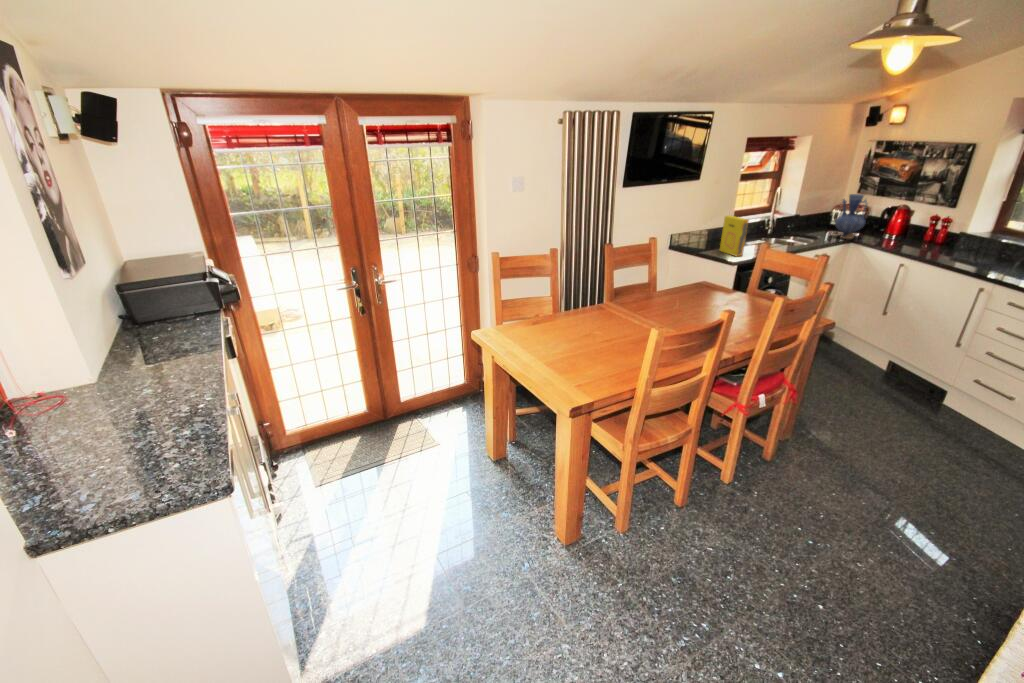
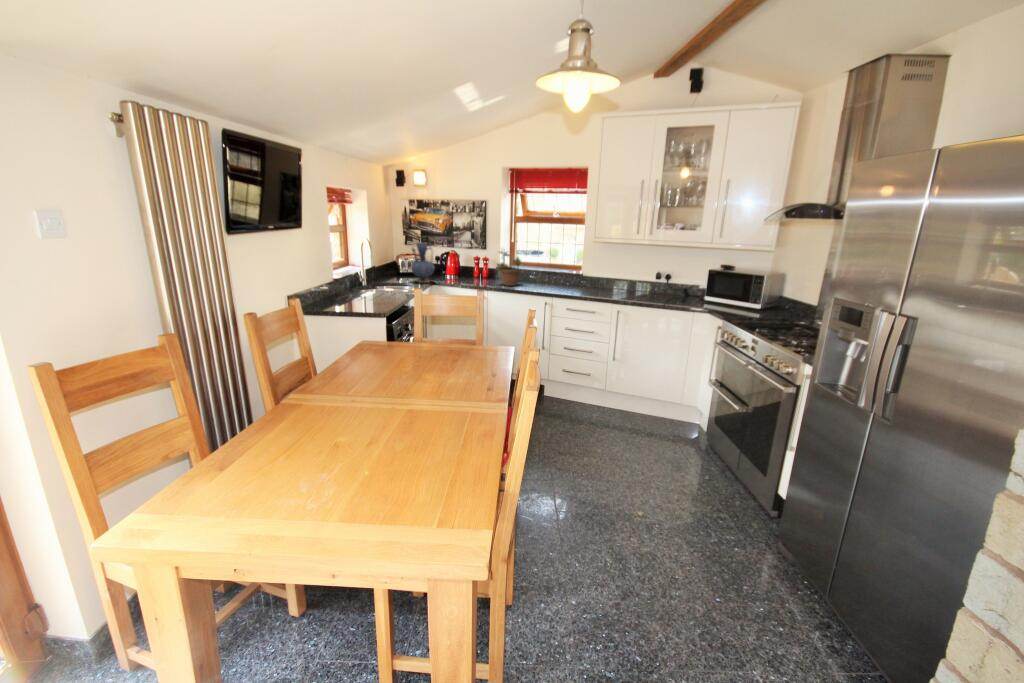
potted plant: none [940,205,990,260] -> present [497,251,523,286]
cereal box: present [720,215,749,257] -> none [334,266,370,311]

